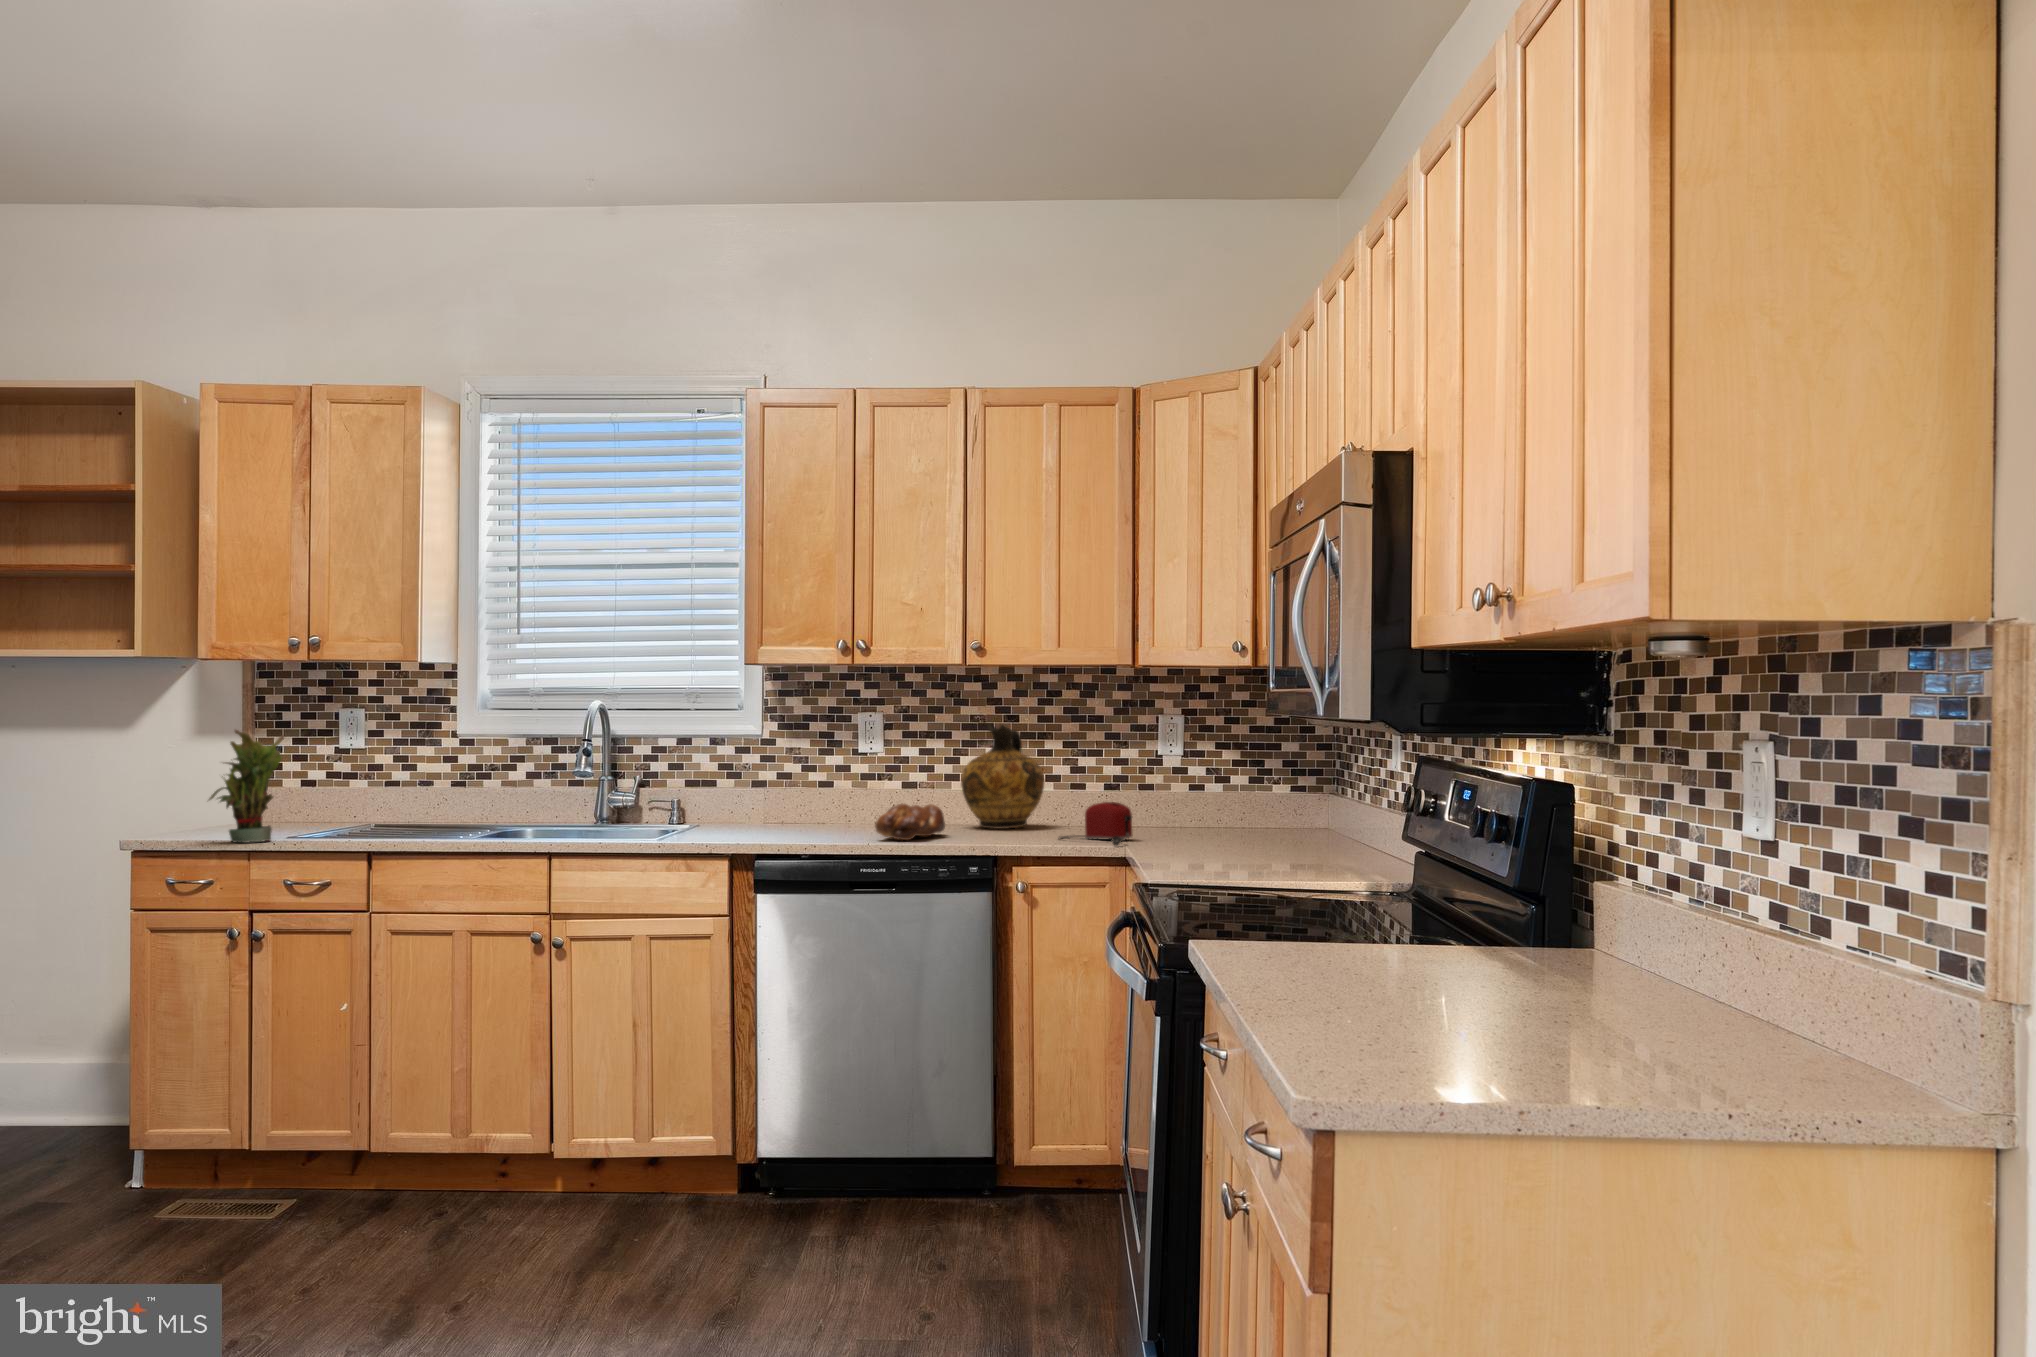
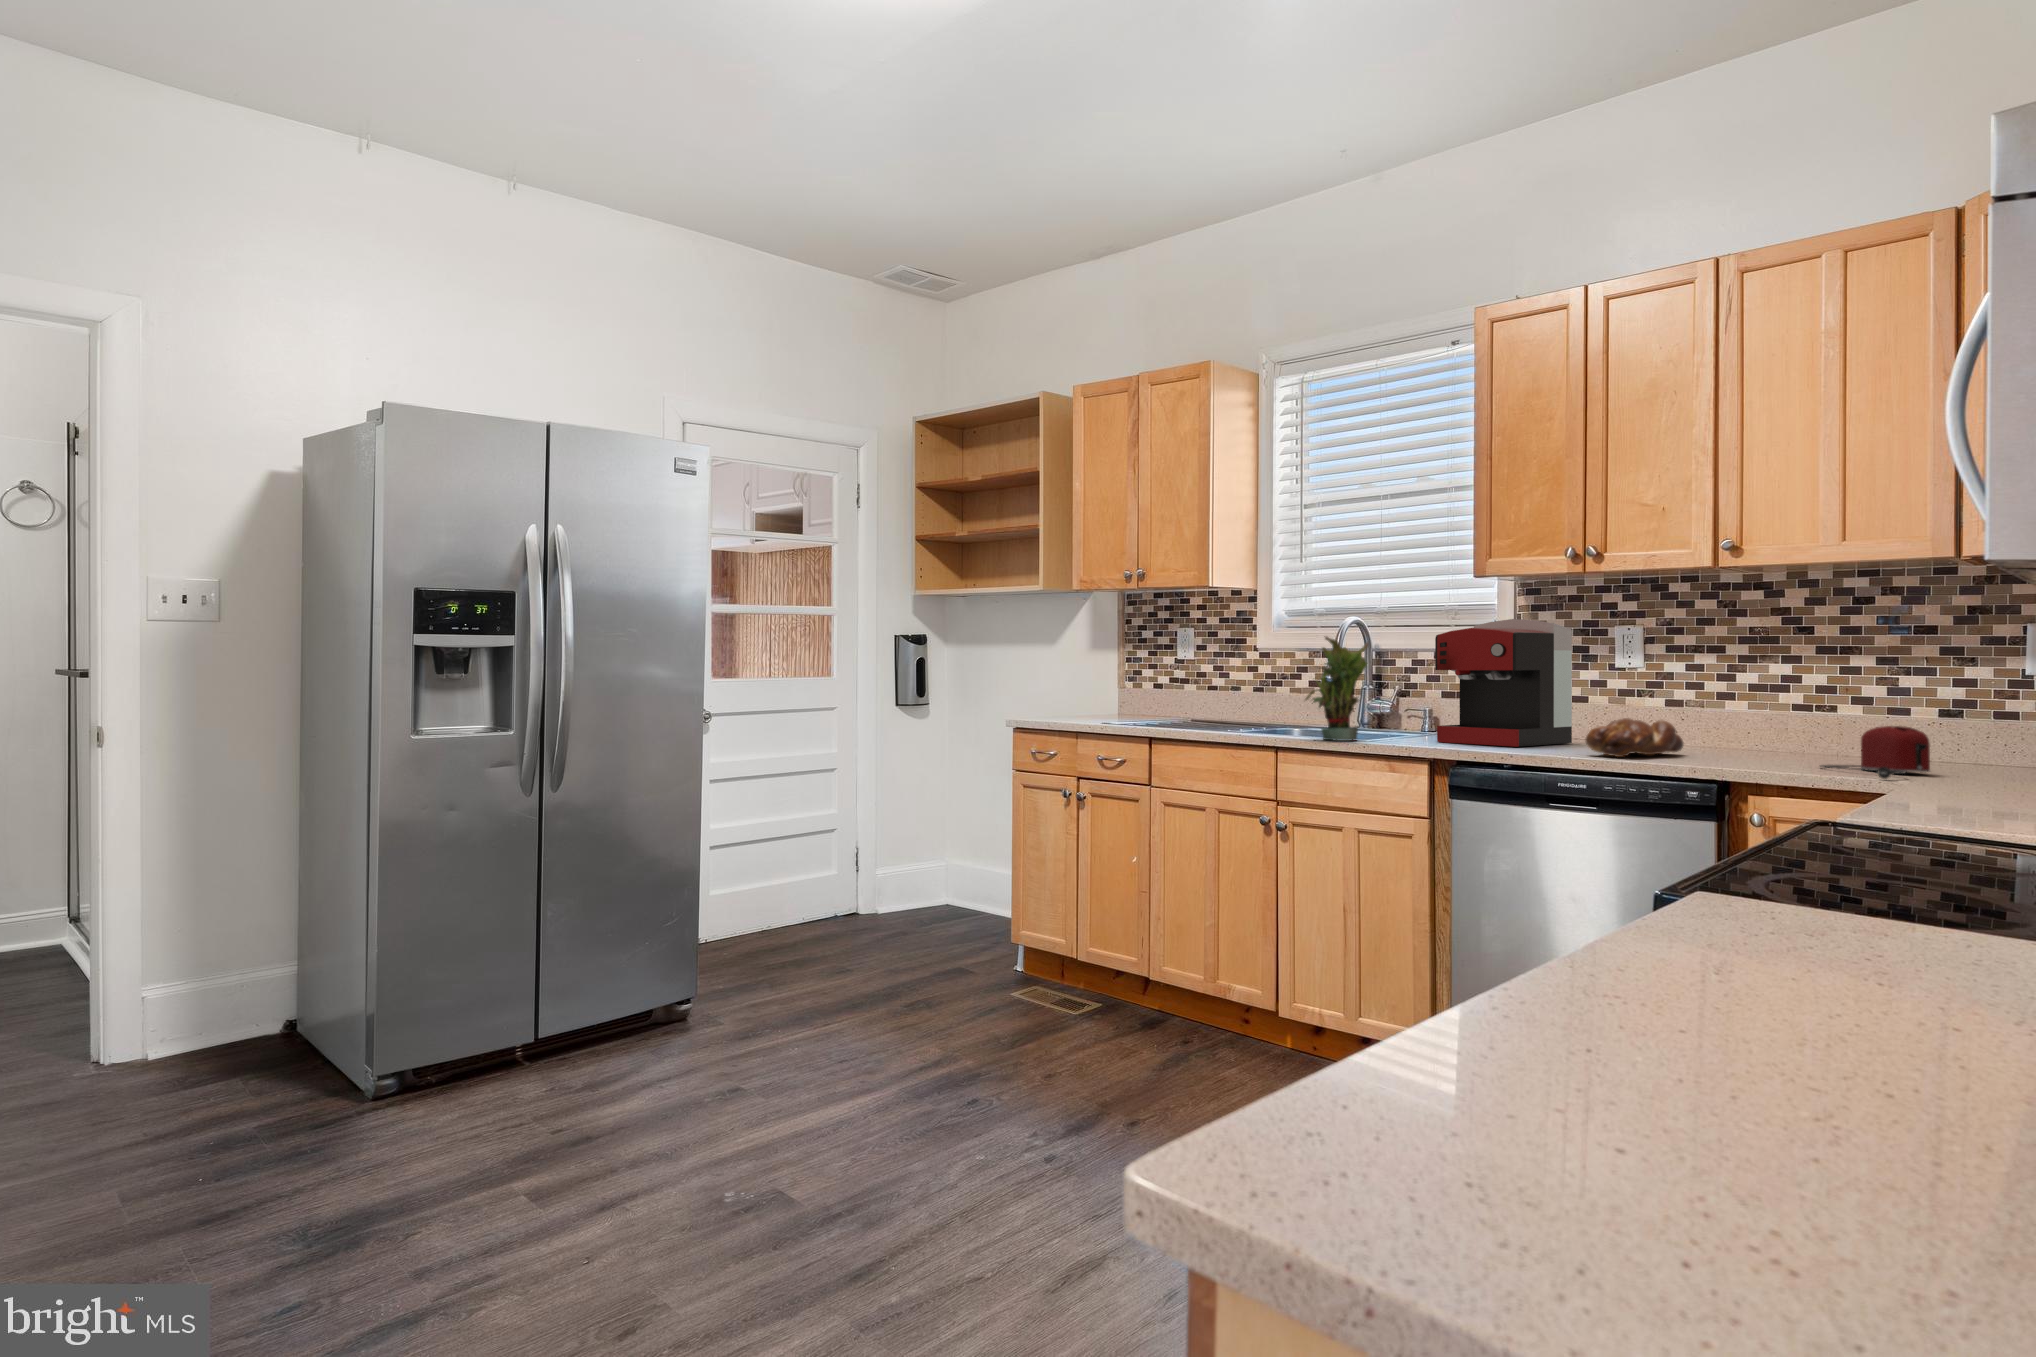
coffee maker: none [713,707,833,836] -> present [1435,619,1572,747]
ceramic jug: present [961,724,1045,829] -> none [1724,634,1837,754]
potted plant: present [209,730,284,843] -> present [1305,637,1369,741]

